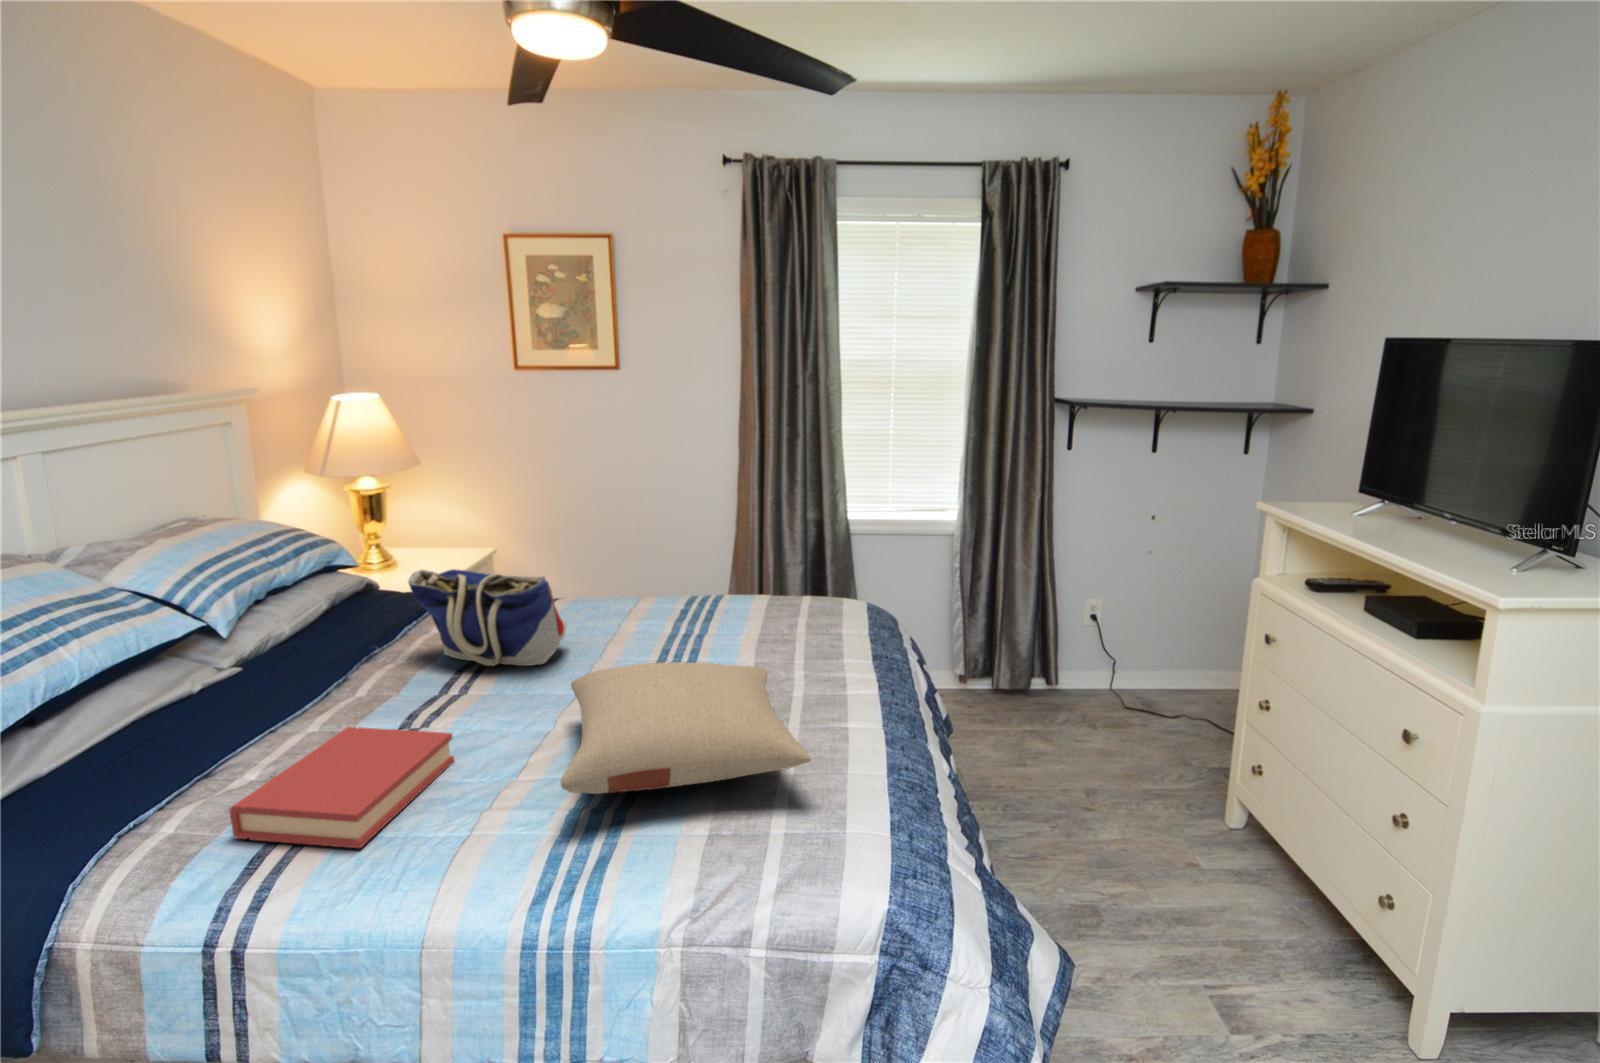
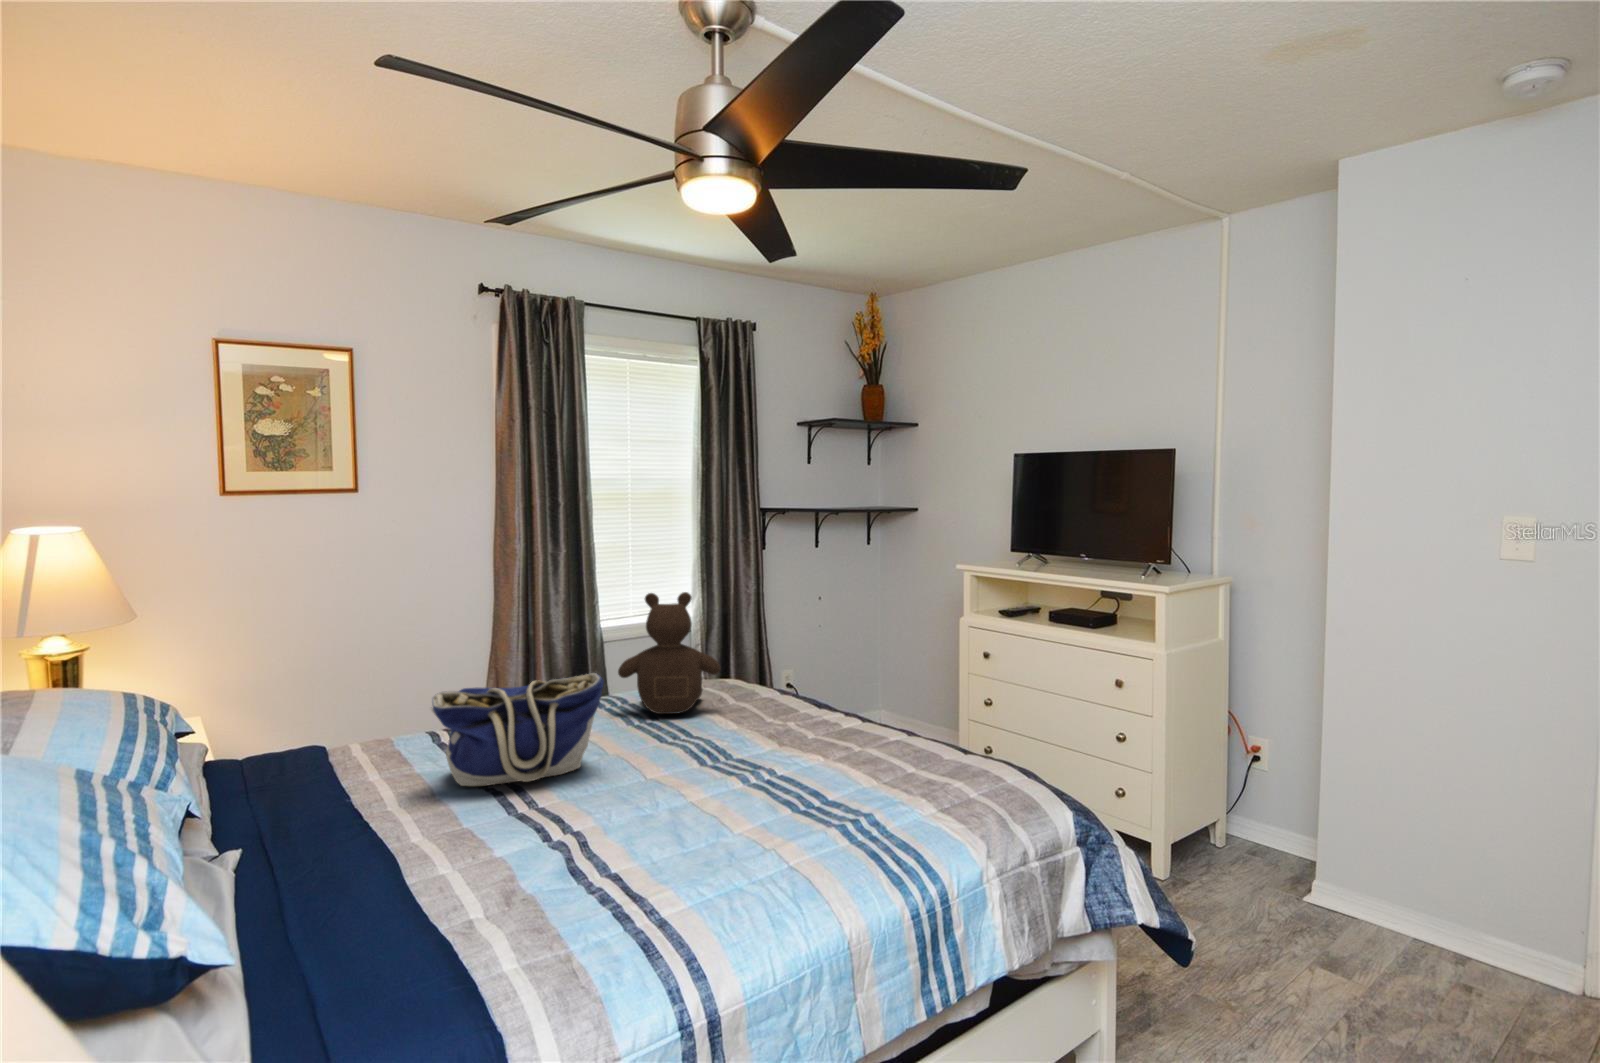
teddy bear: none [679,498,783,630] -> present [618,592,721,714]
pillow: present [561,662,811,794] -> none [701,706,958,806]
hardback book: present [230,727,454,848] -> none [552,811,734,939]

